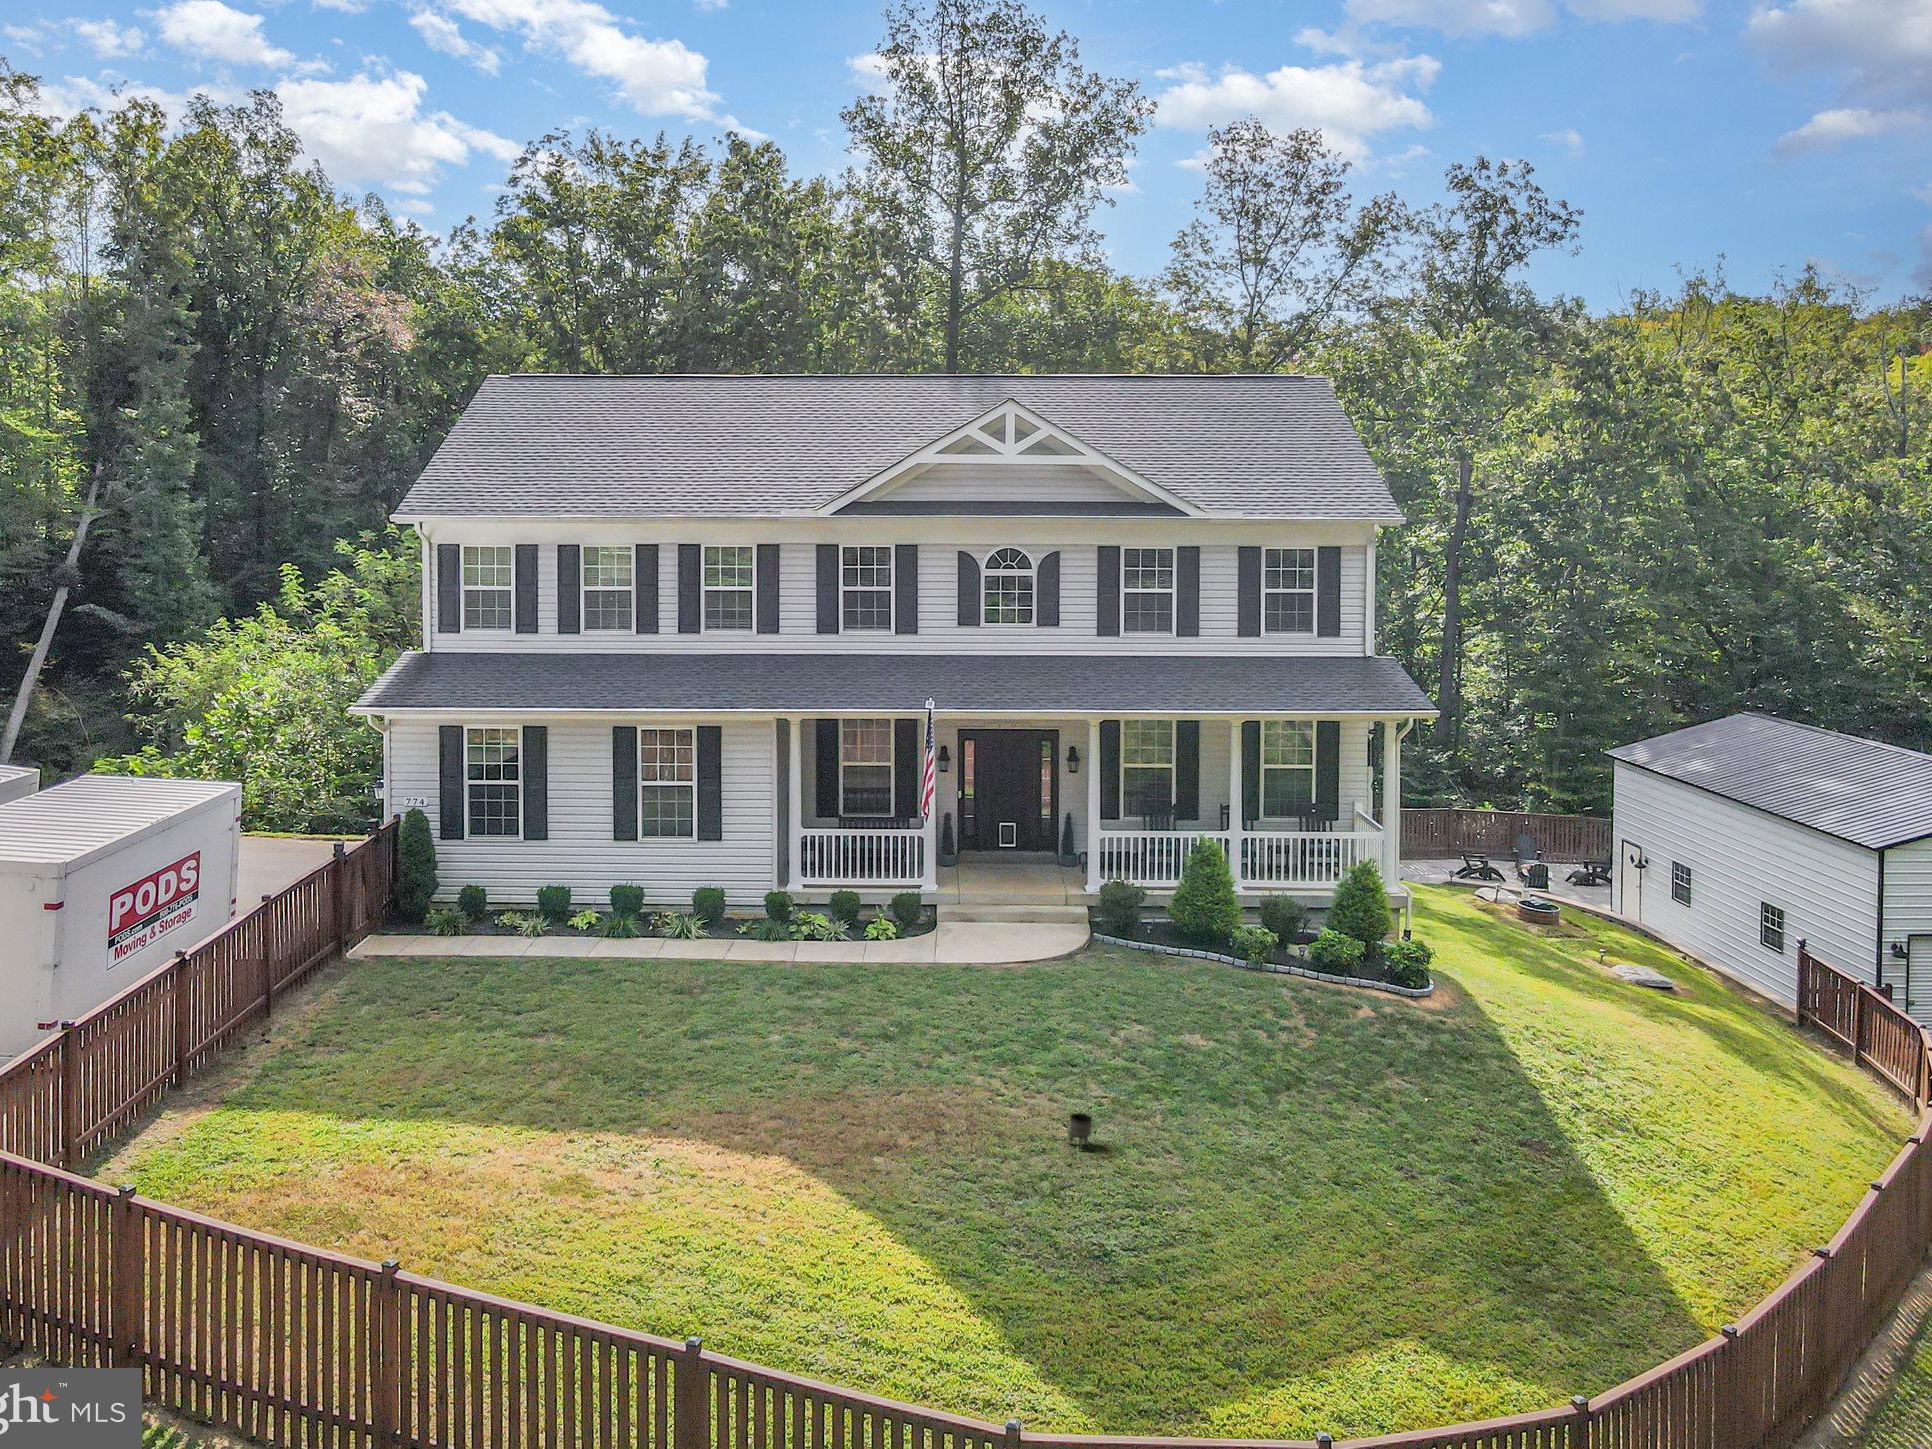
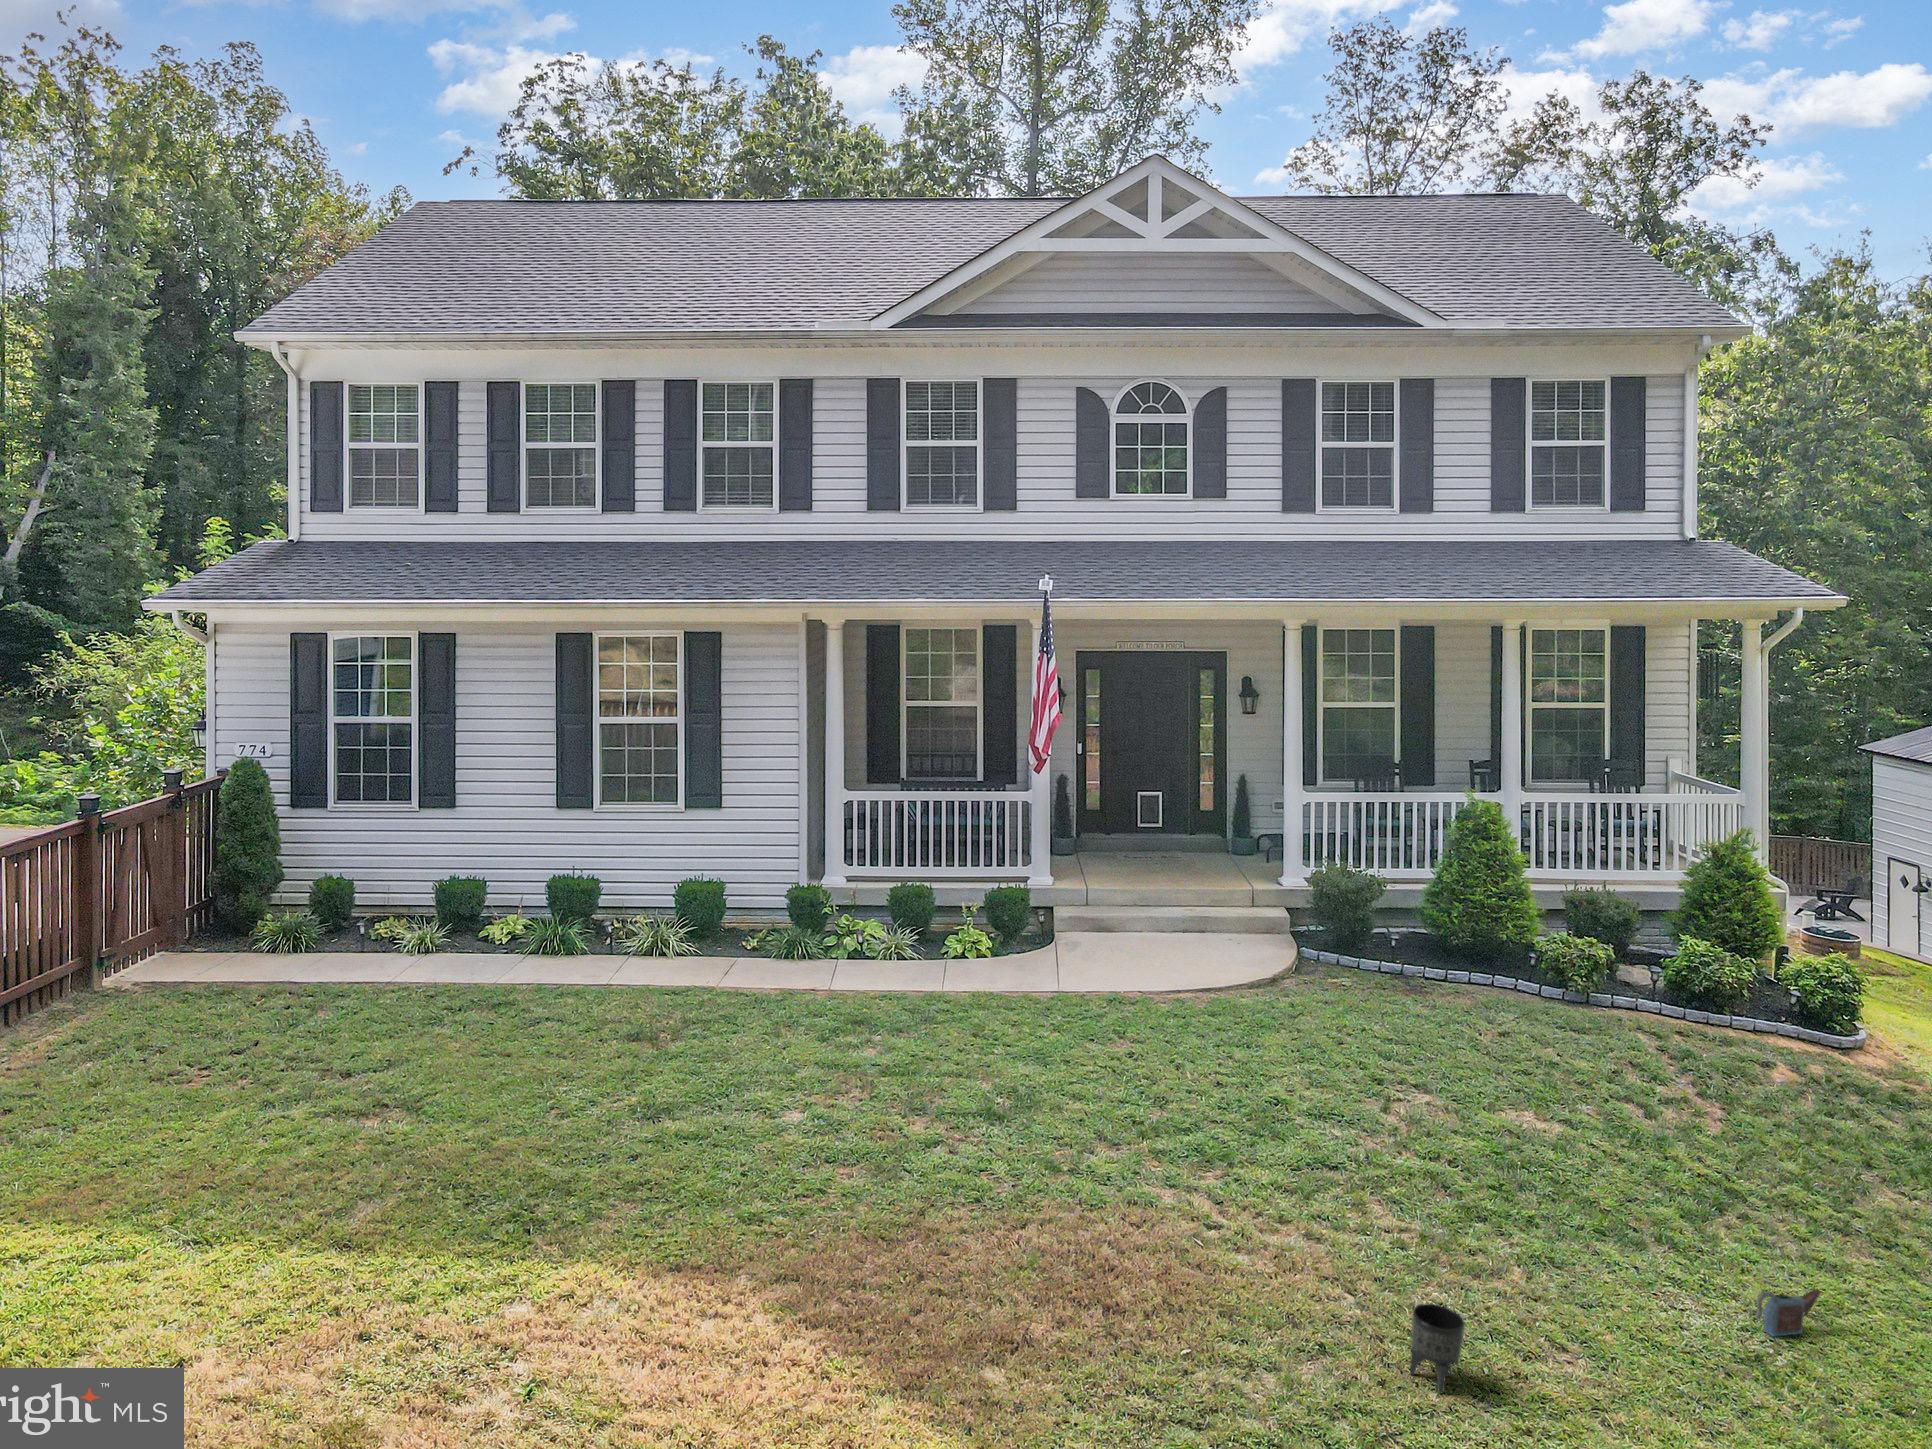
watering can: none [1245,1111,1281,1133] -> present [1755,1289,1821,1337]

